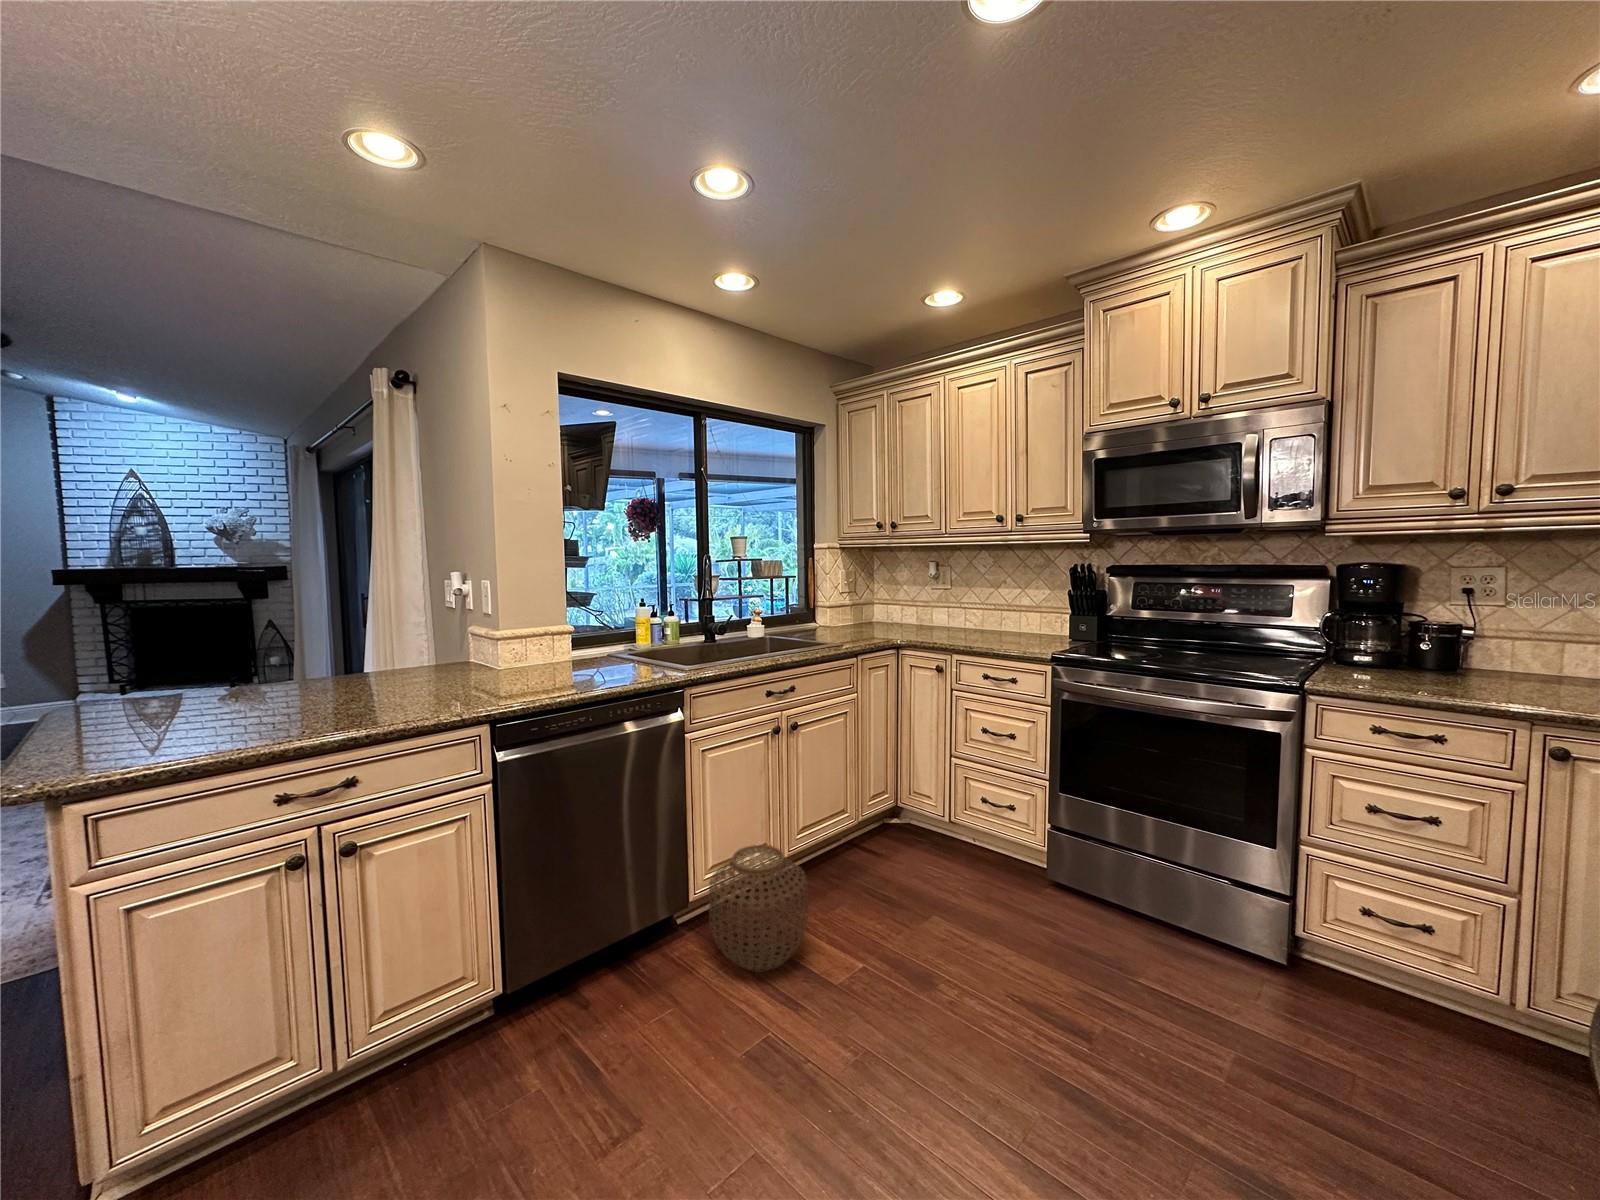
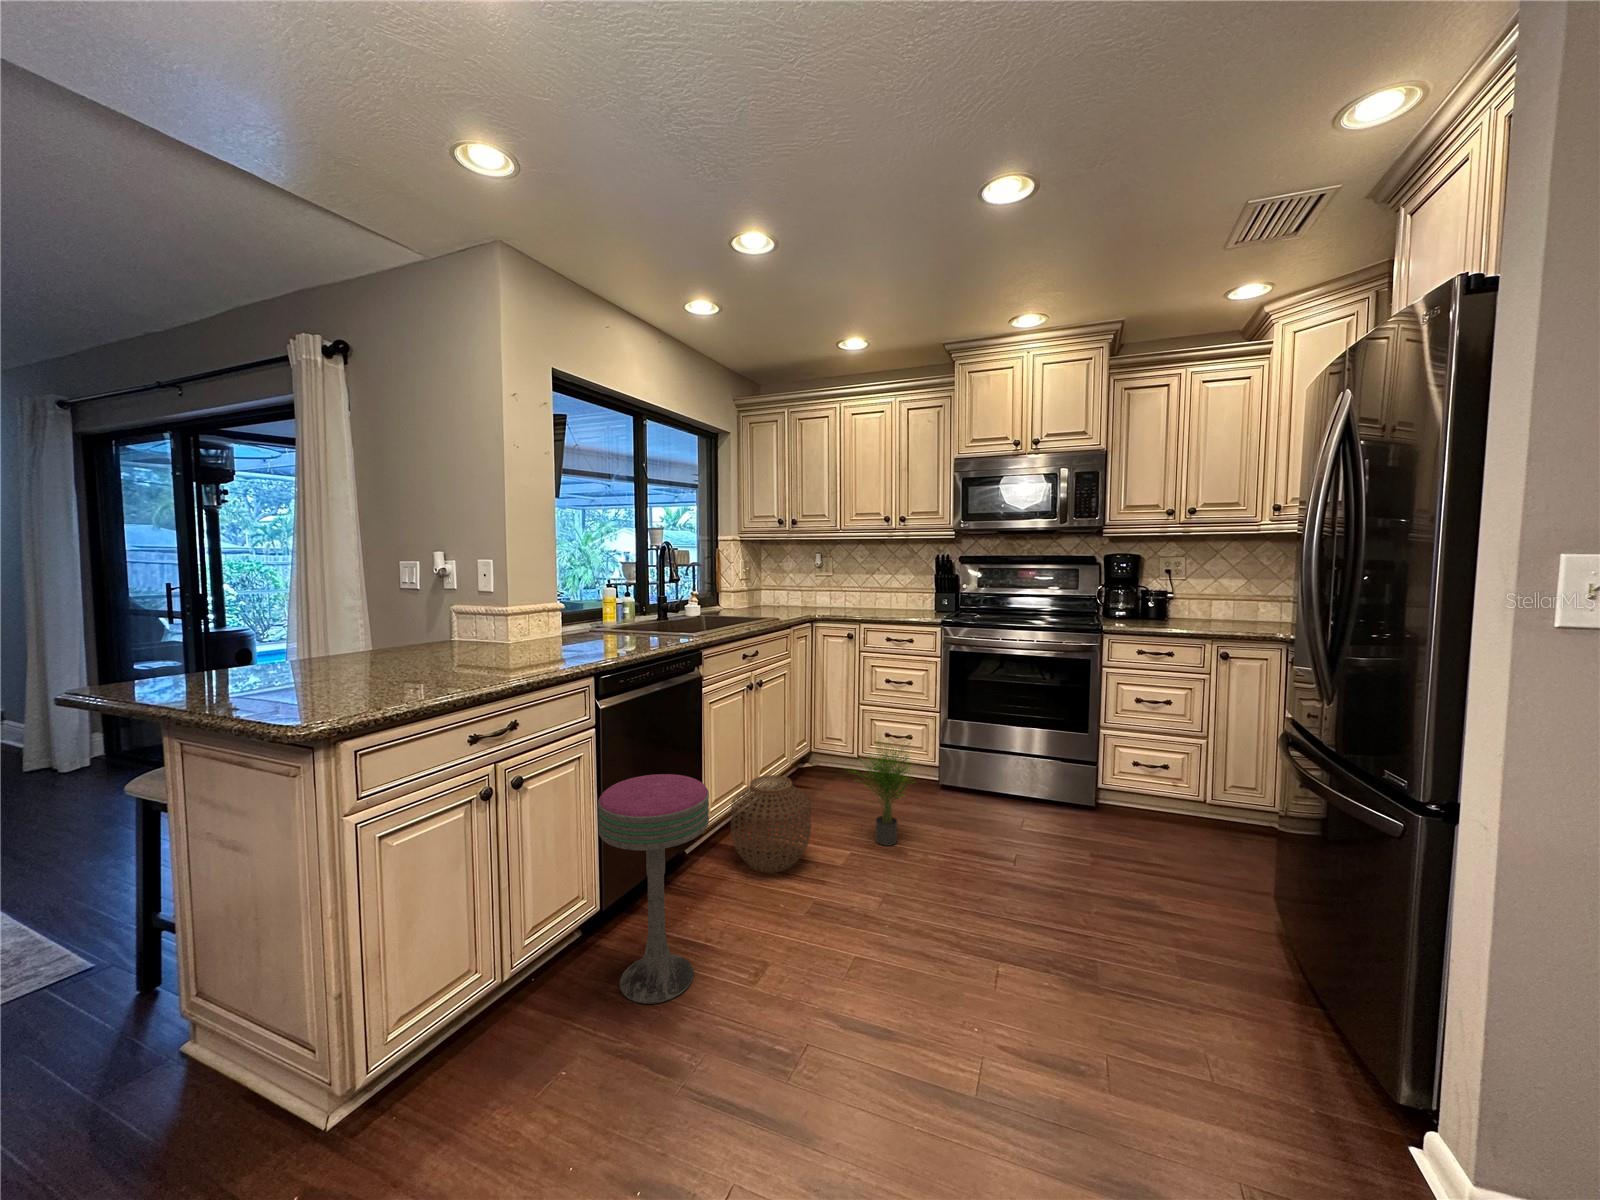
potted plant: none [868,806,968,963] -> present [853,742,913,846]
bar stool: none [438,845,582,1134] -> present [598,774,709,1004]

